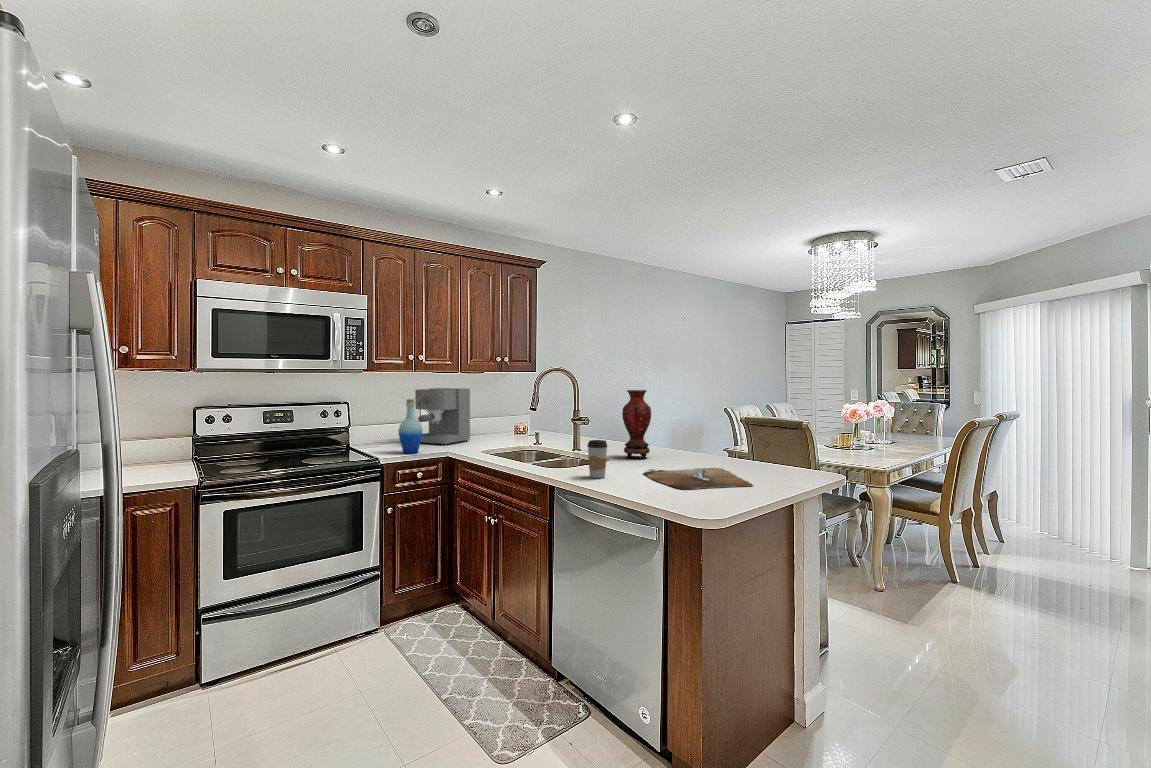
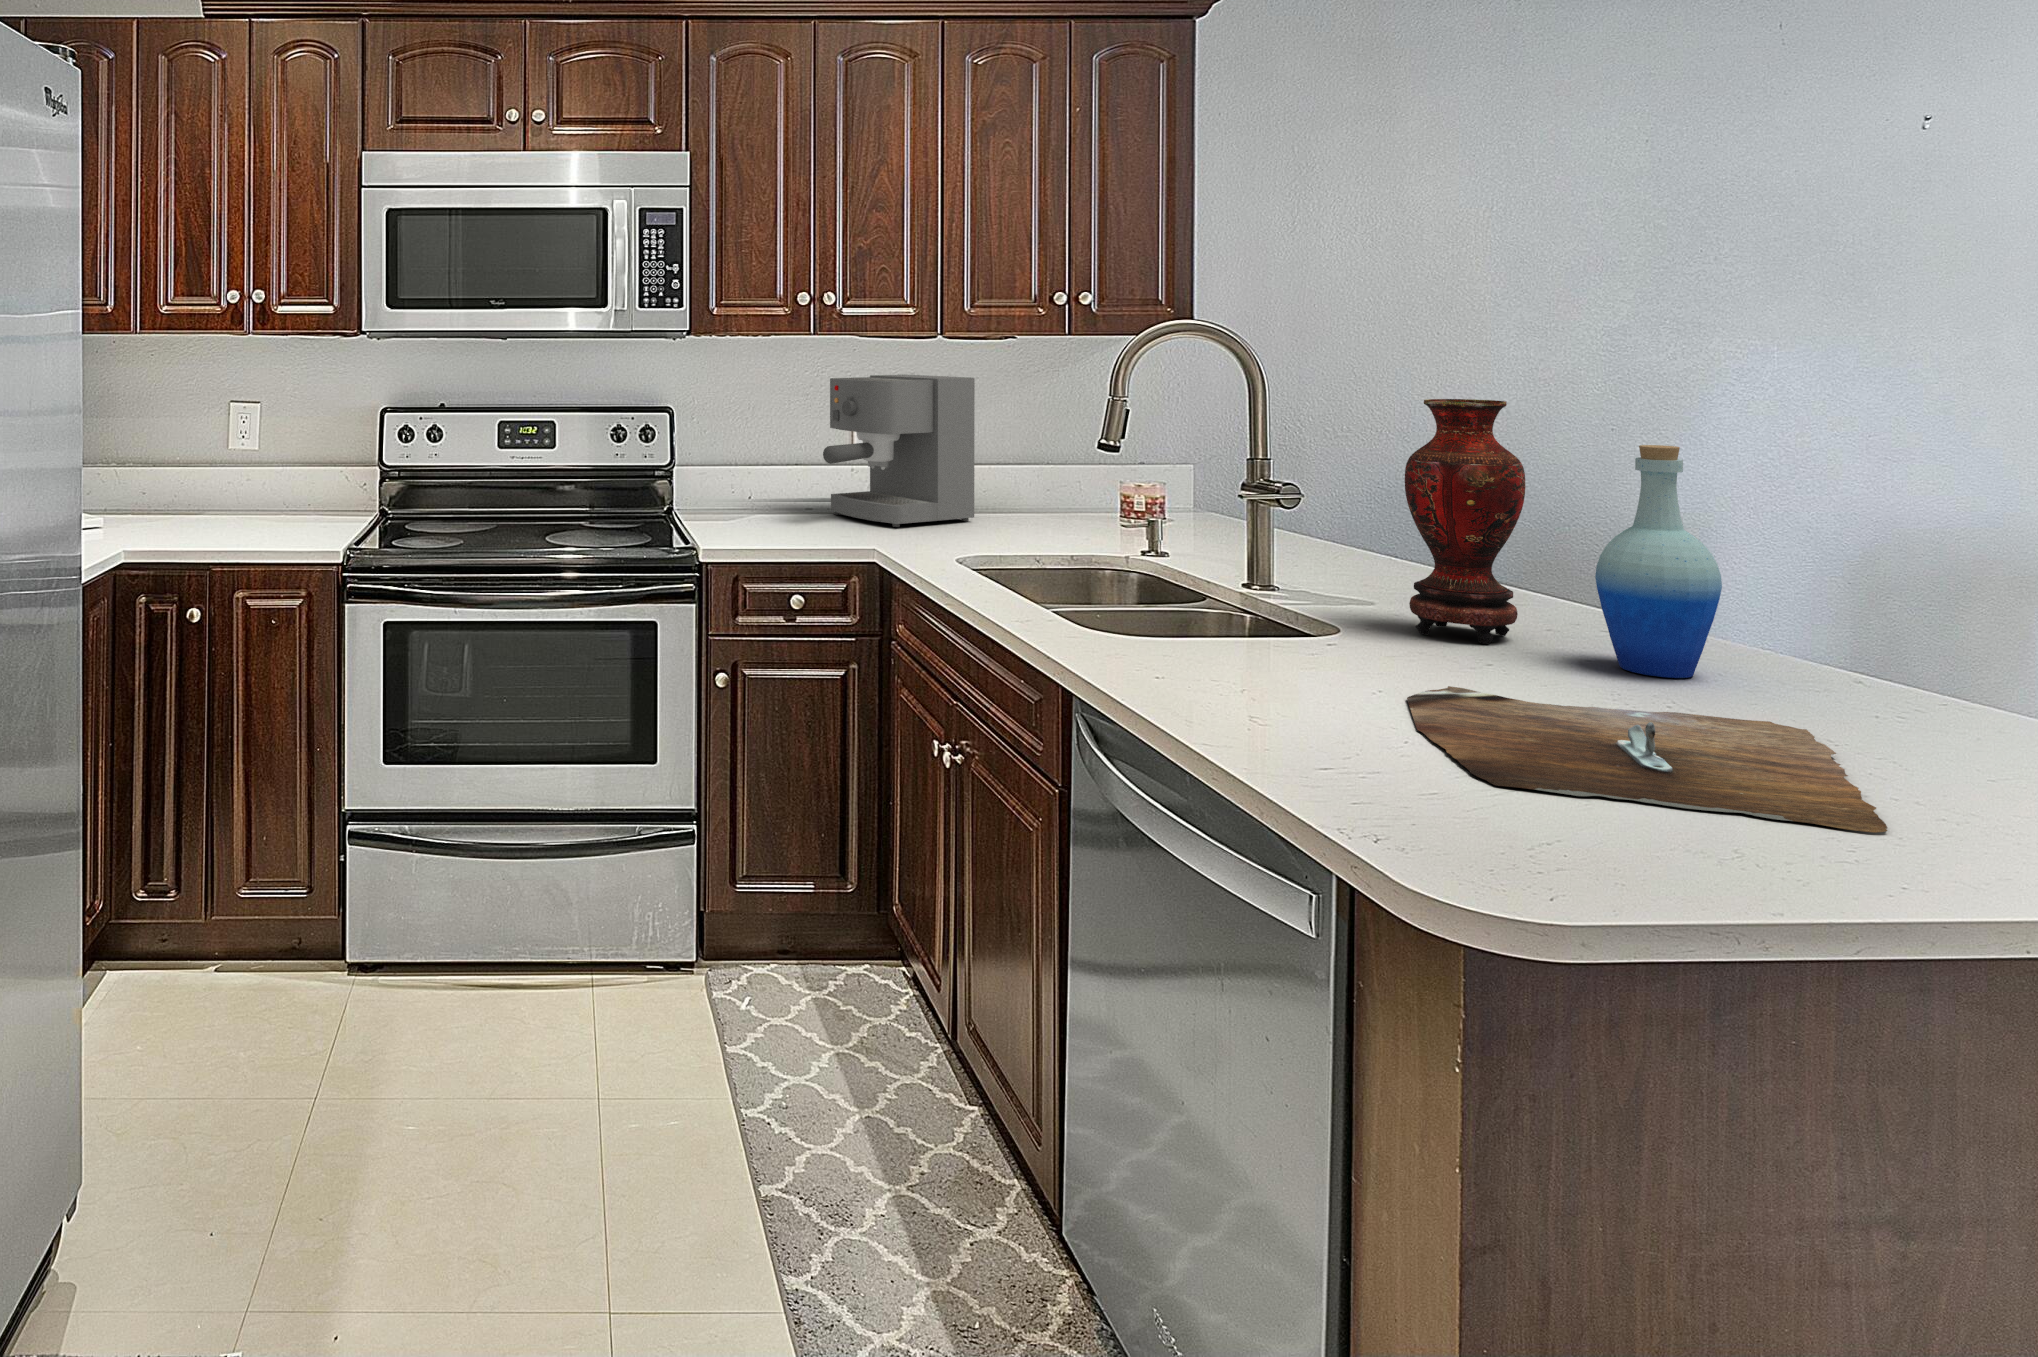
bottle: present [399,399,423,454] -> present [1595,445,1722,678]
coffee cup: present [588,440,607,478] -> none [1182,563,1254,690]

